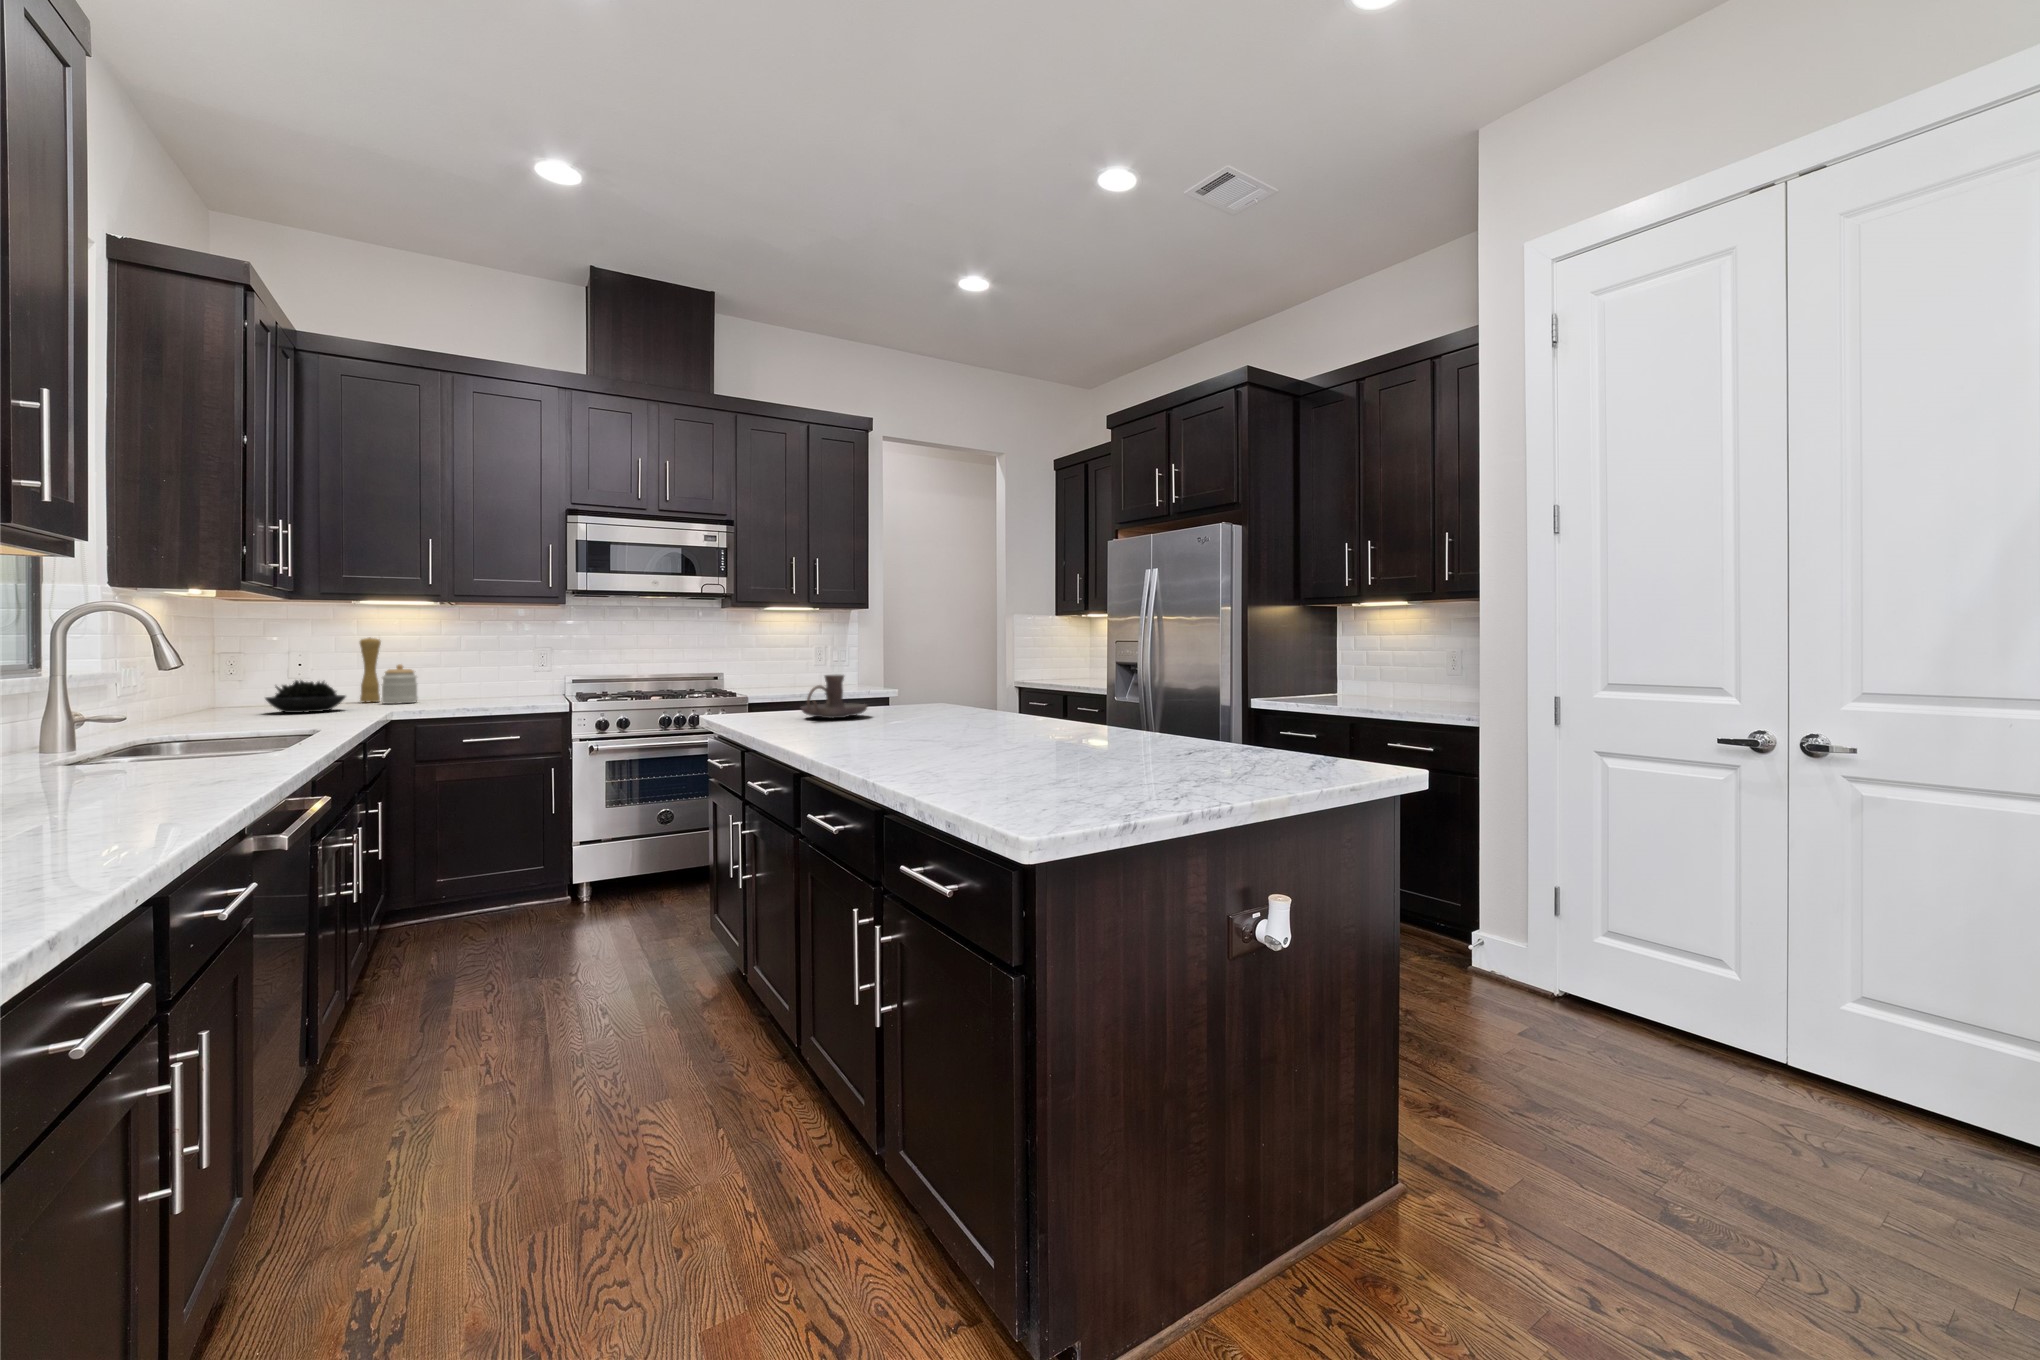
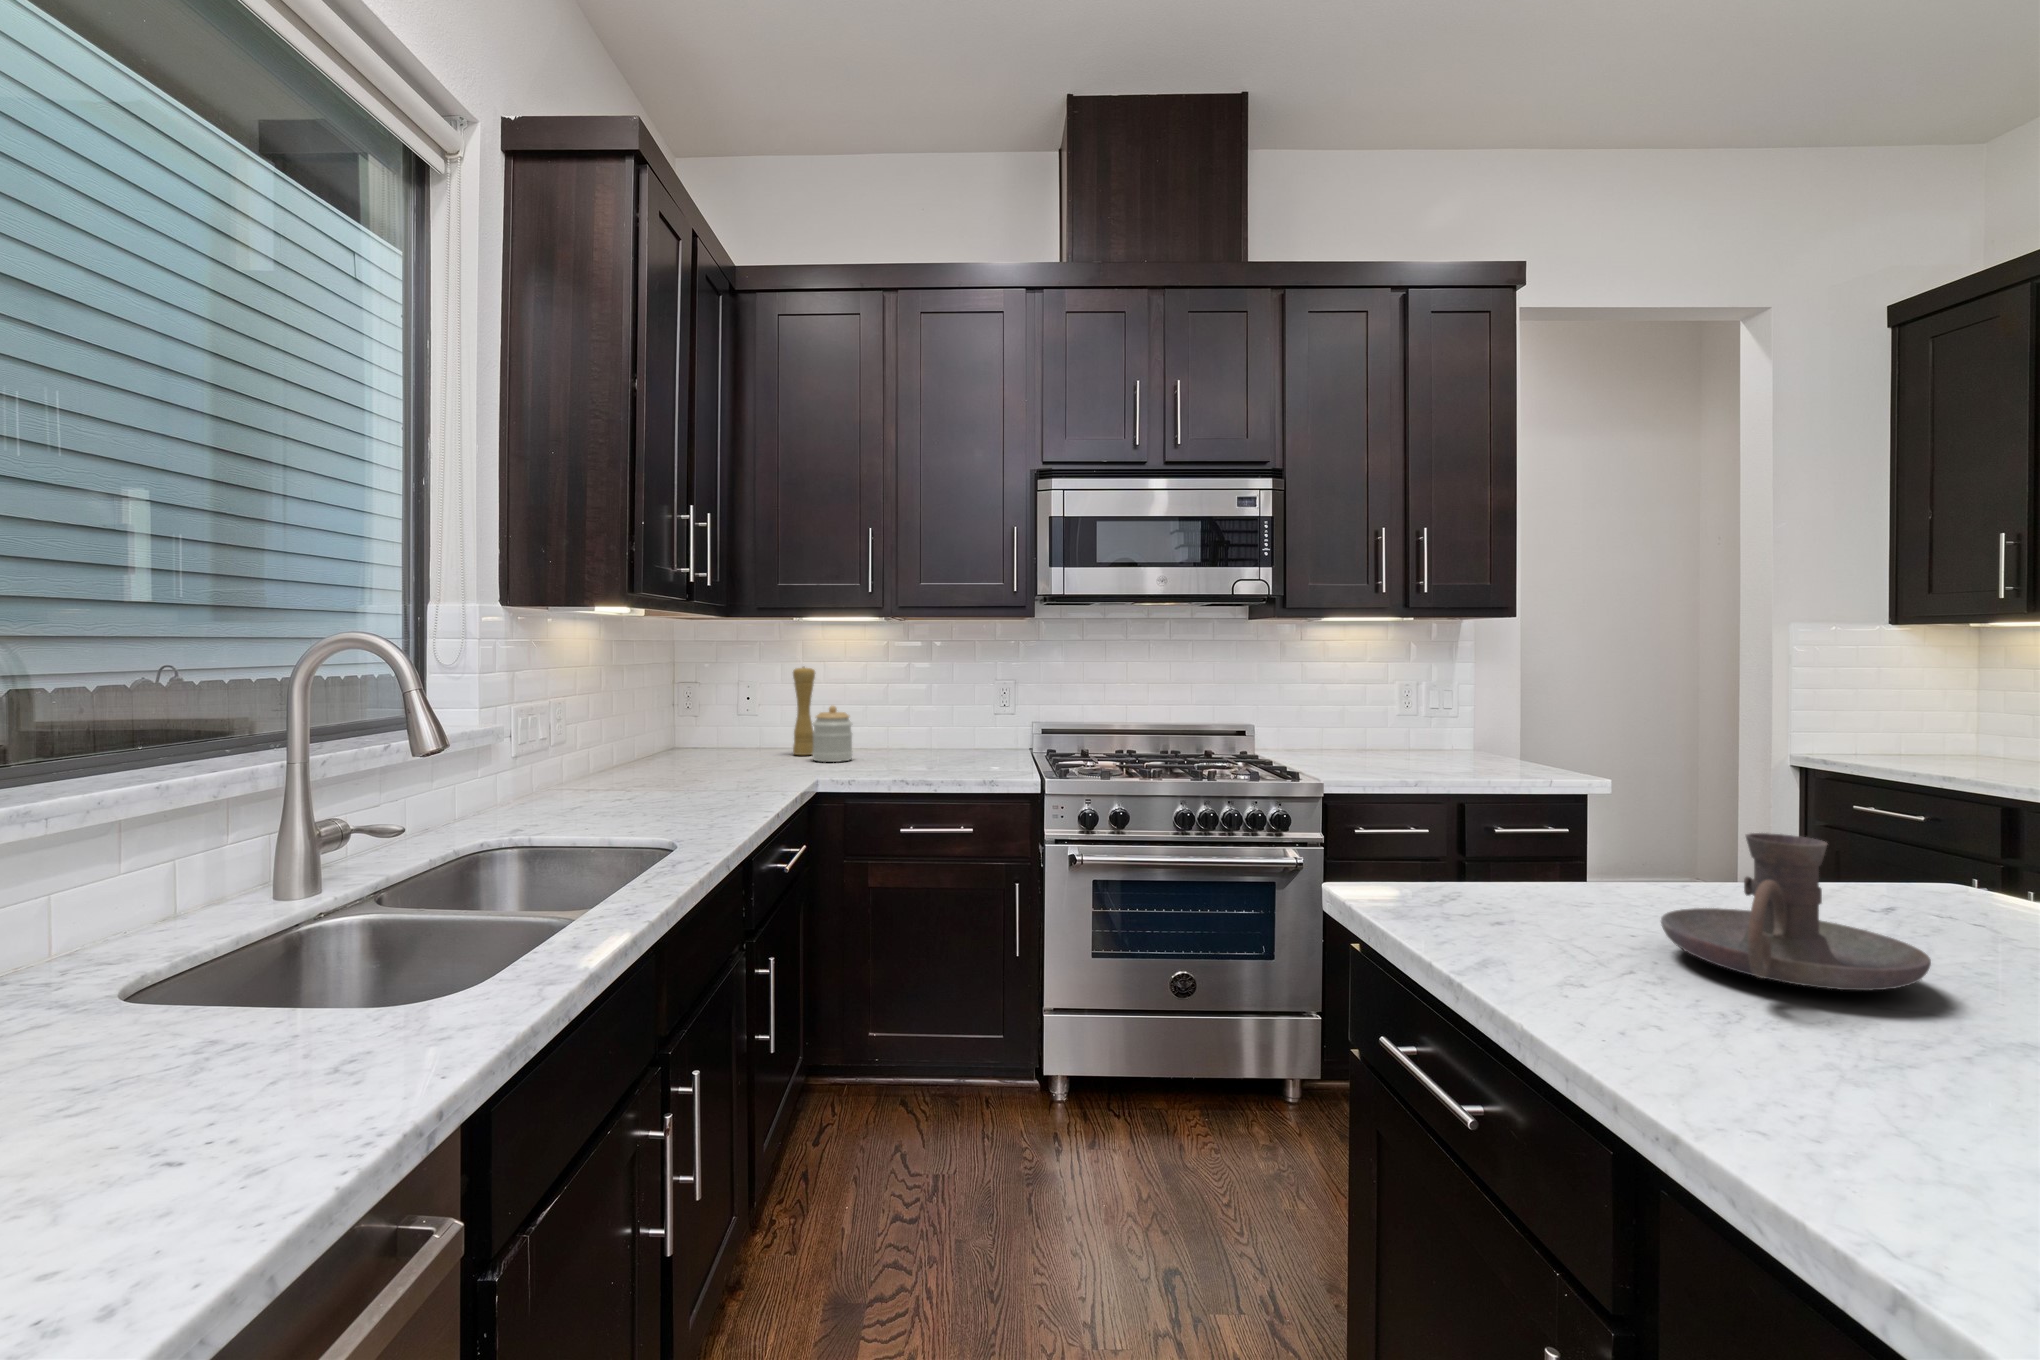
succulent plant: present [266,680,346,713] -> none [676,730,765,779]

